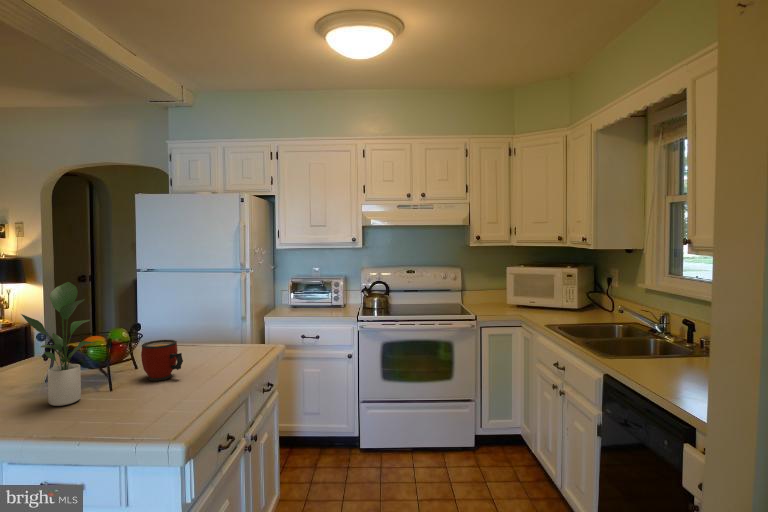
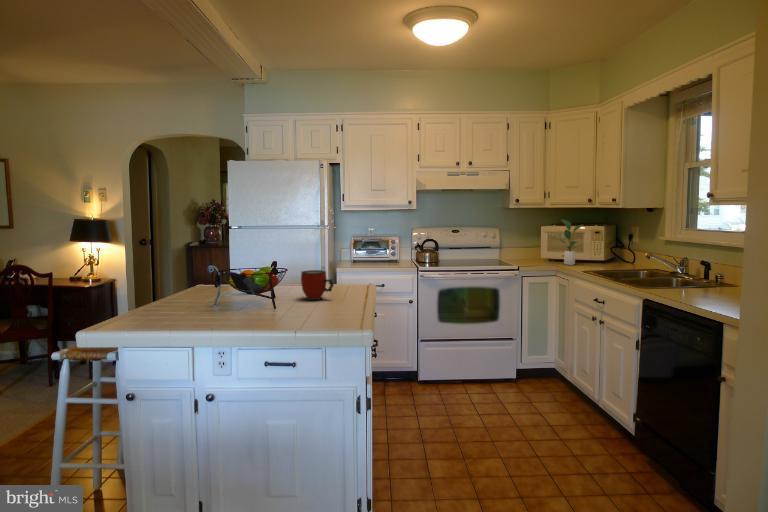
potted plant: present [21,282,94,406] -> present [560,219,583,265]

